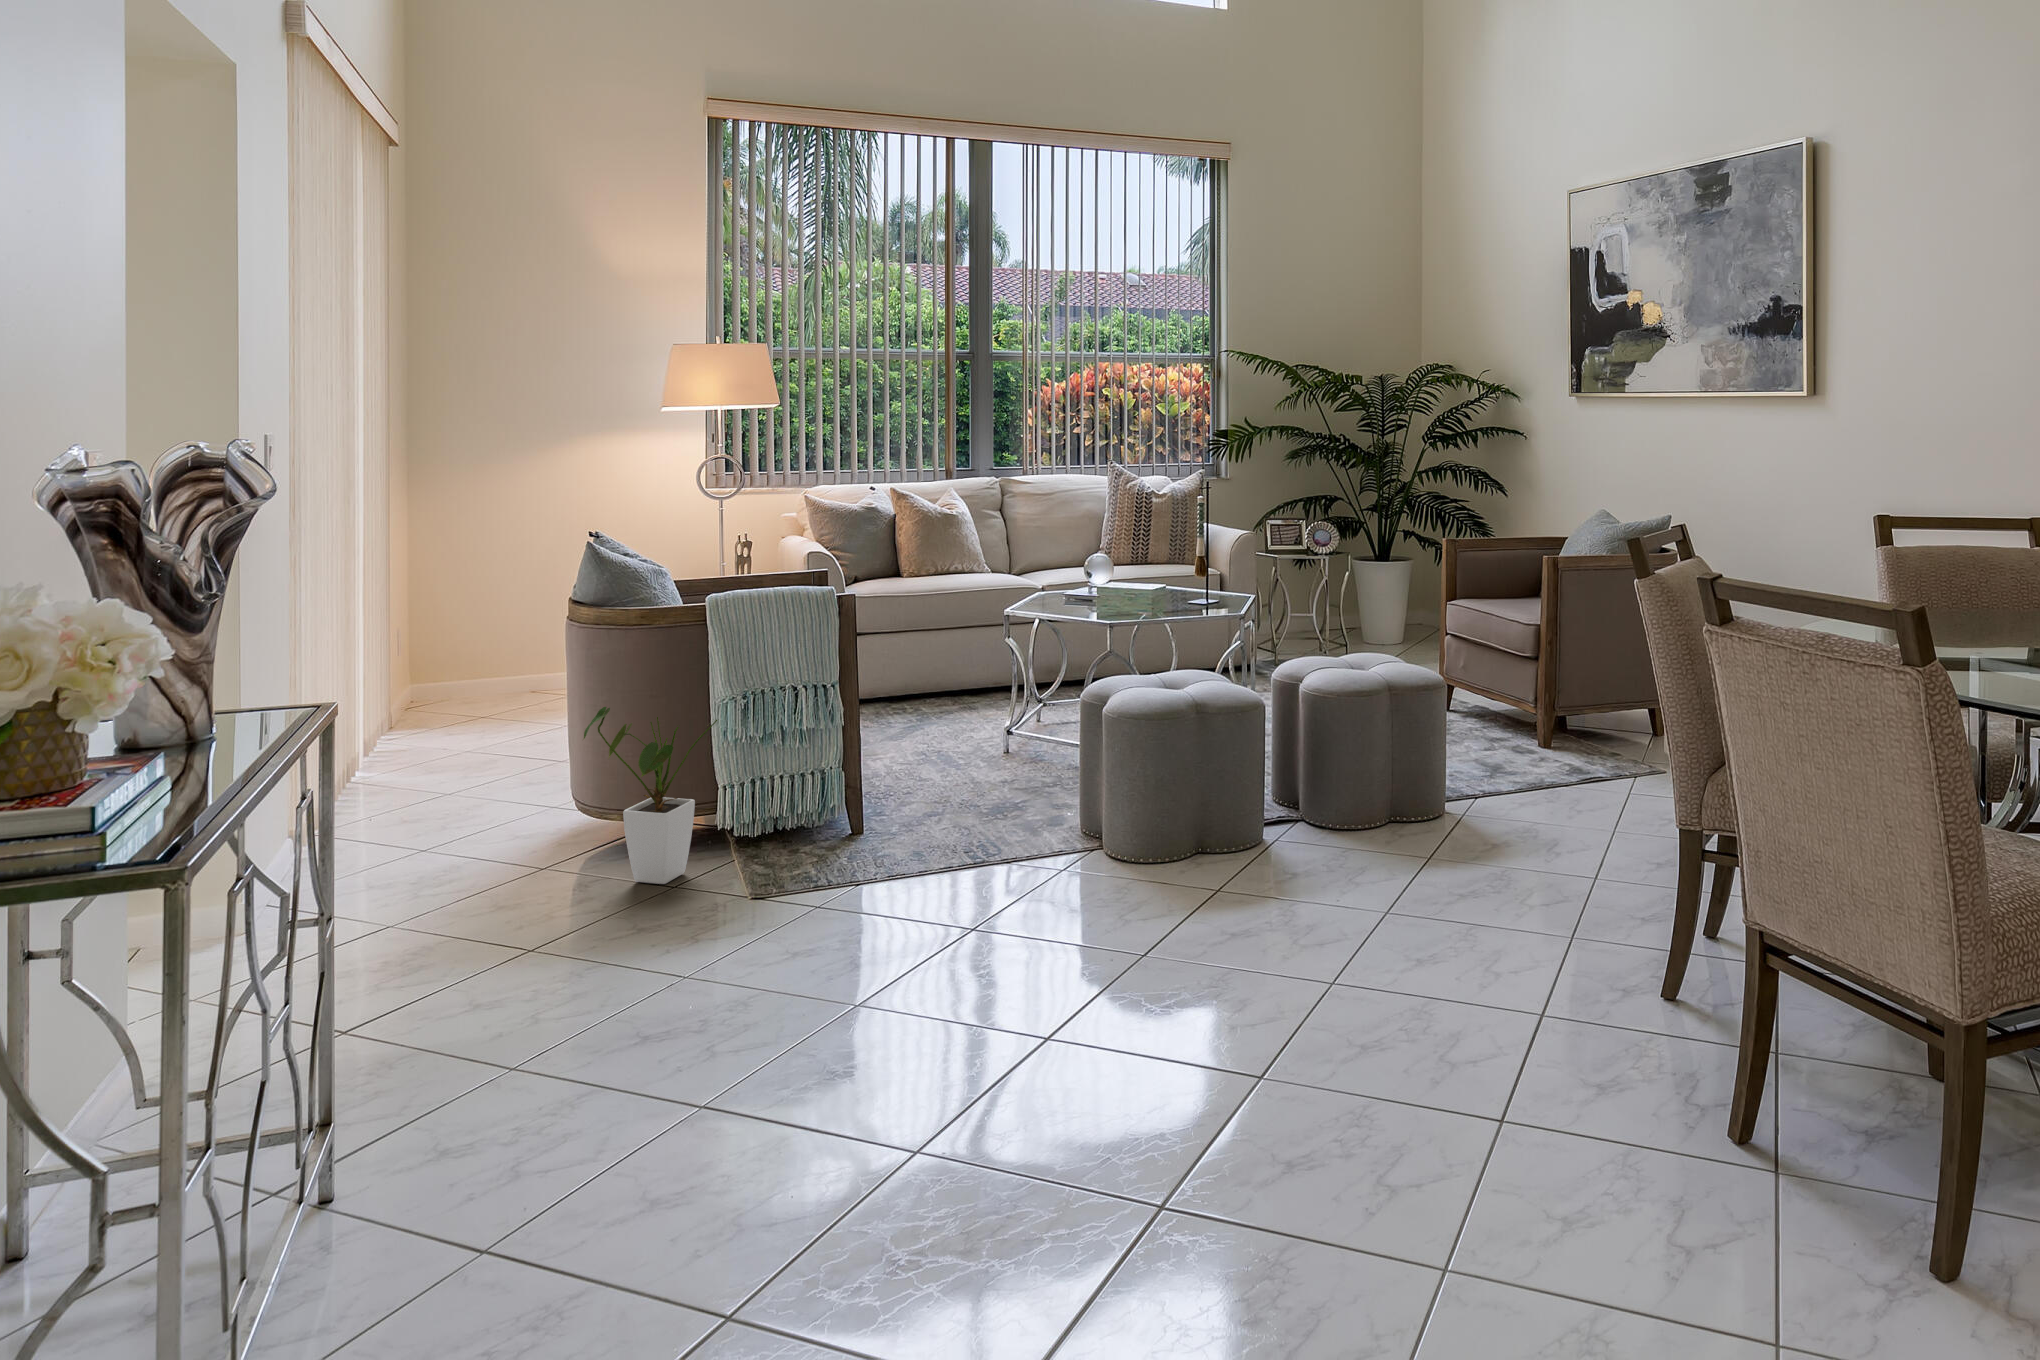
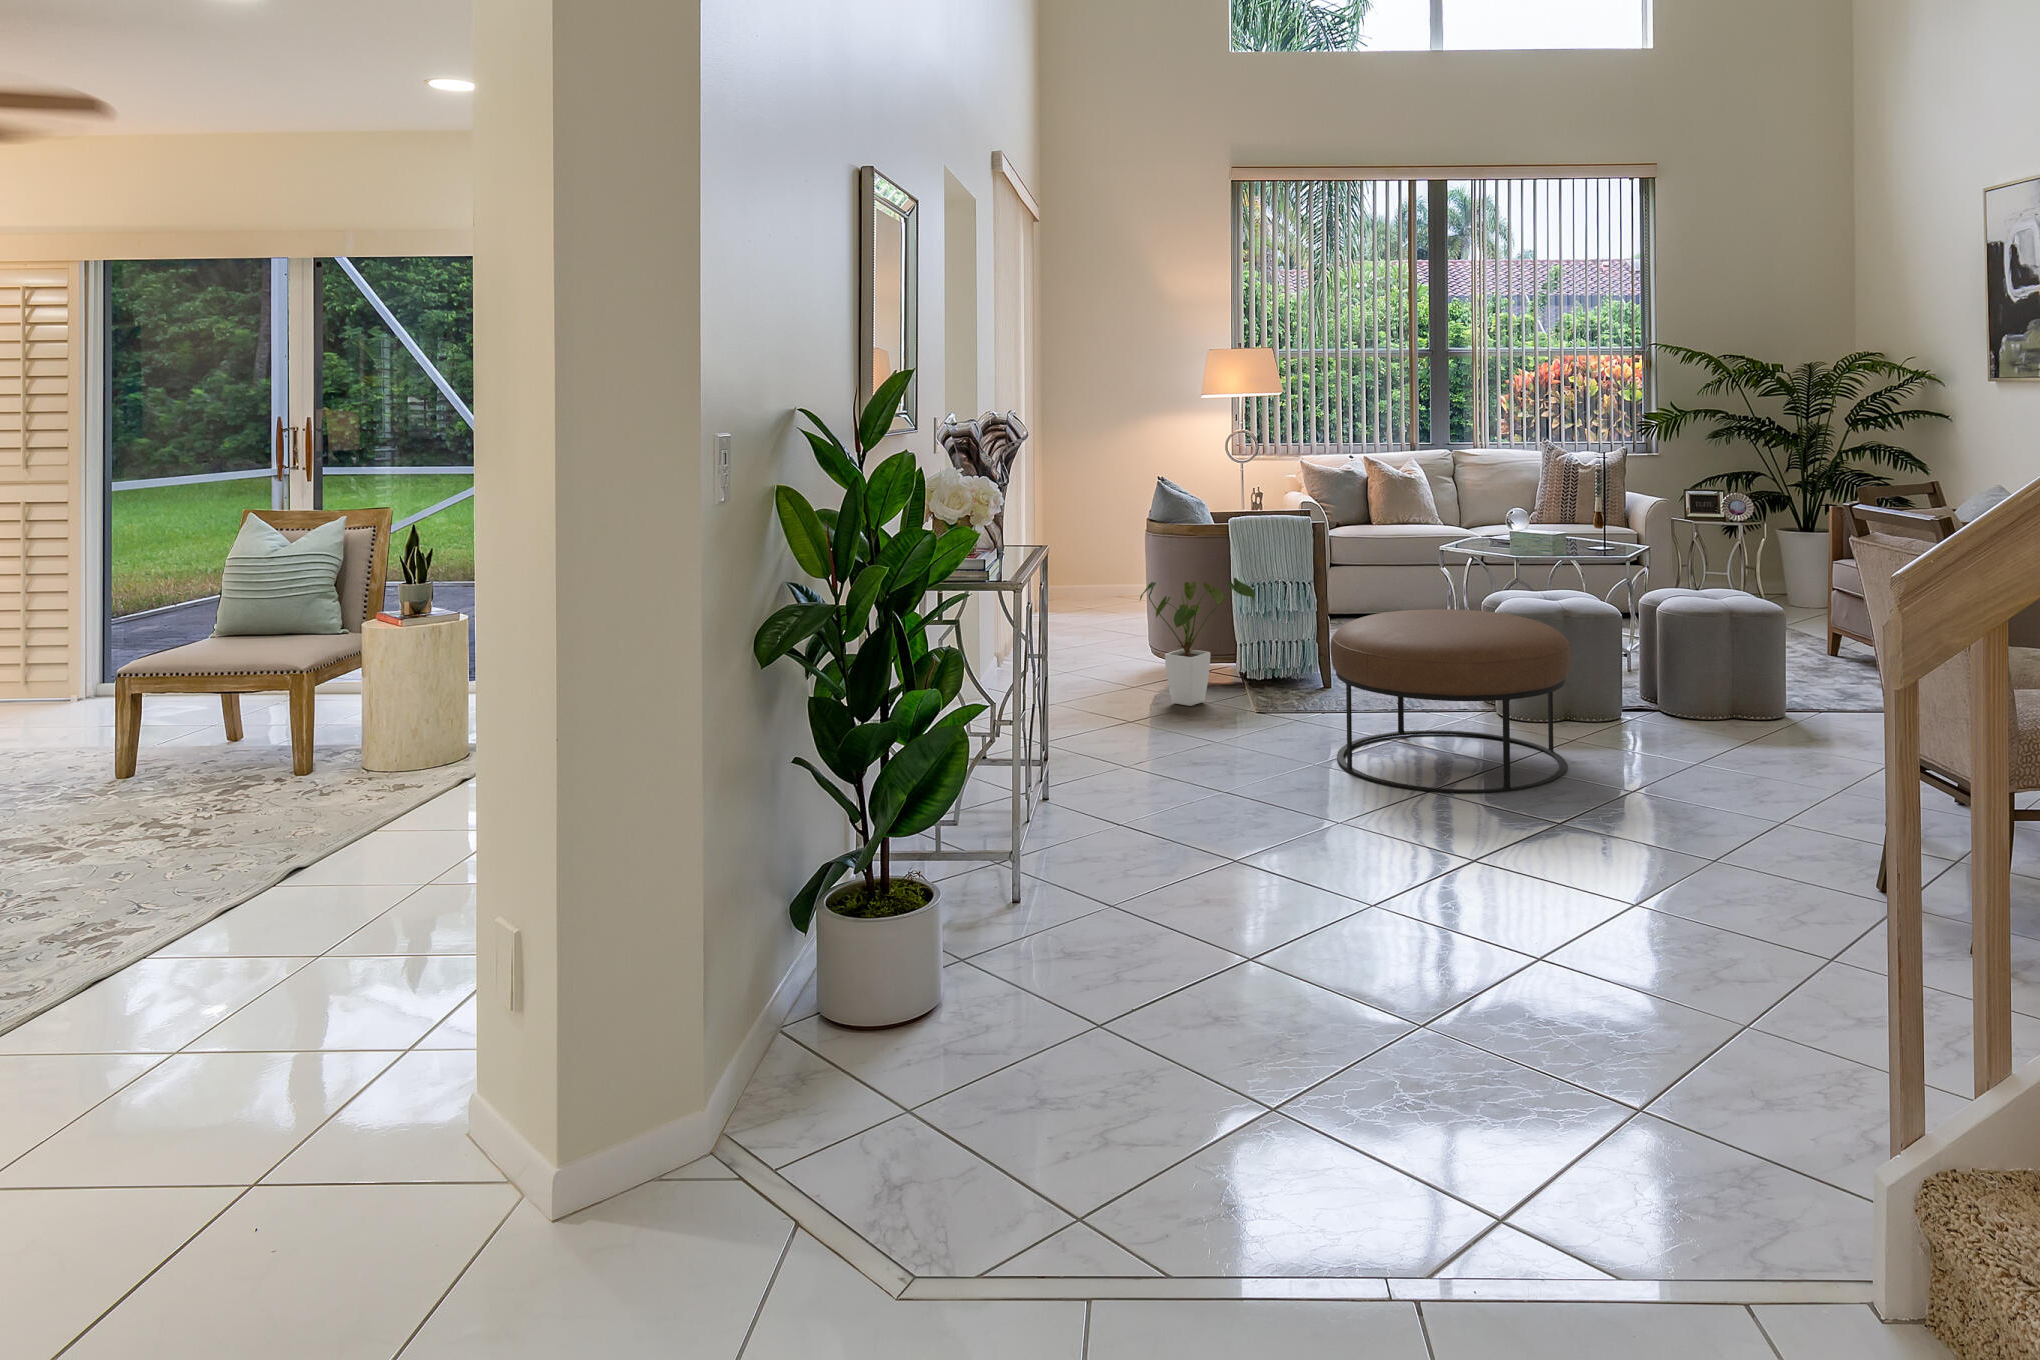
ottoman: none [892,724,1226,1017] -> present [1330,609,1571,794]

